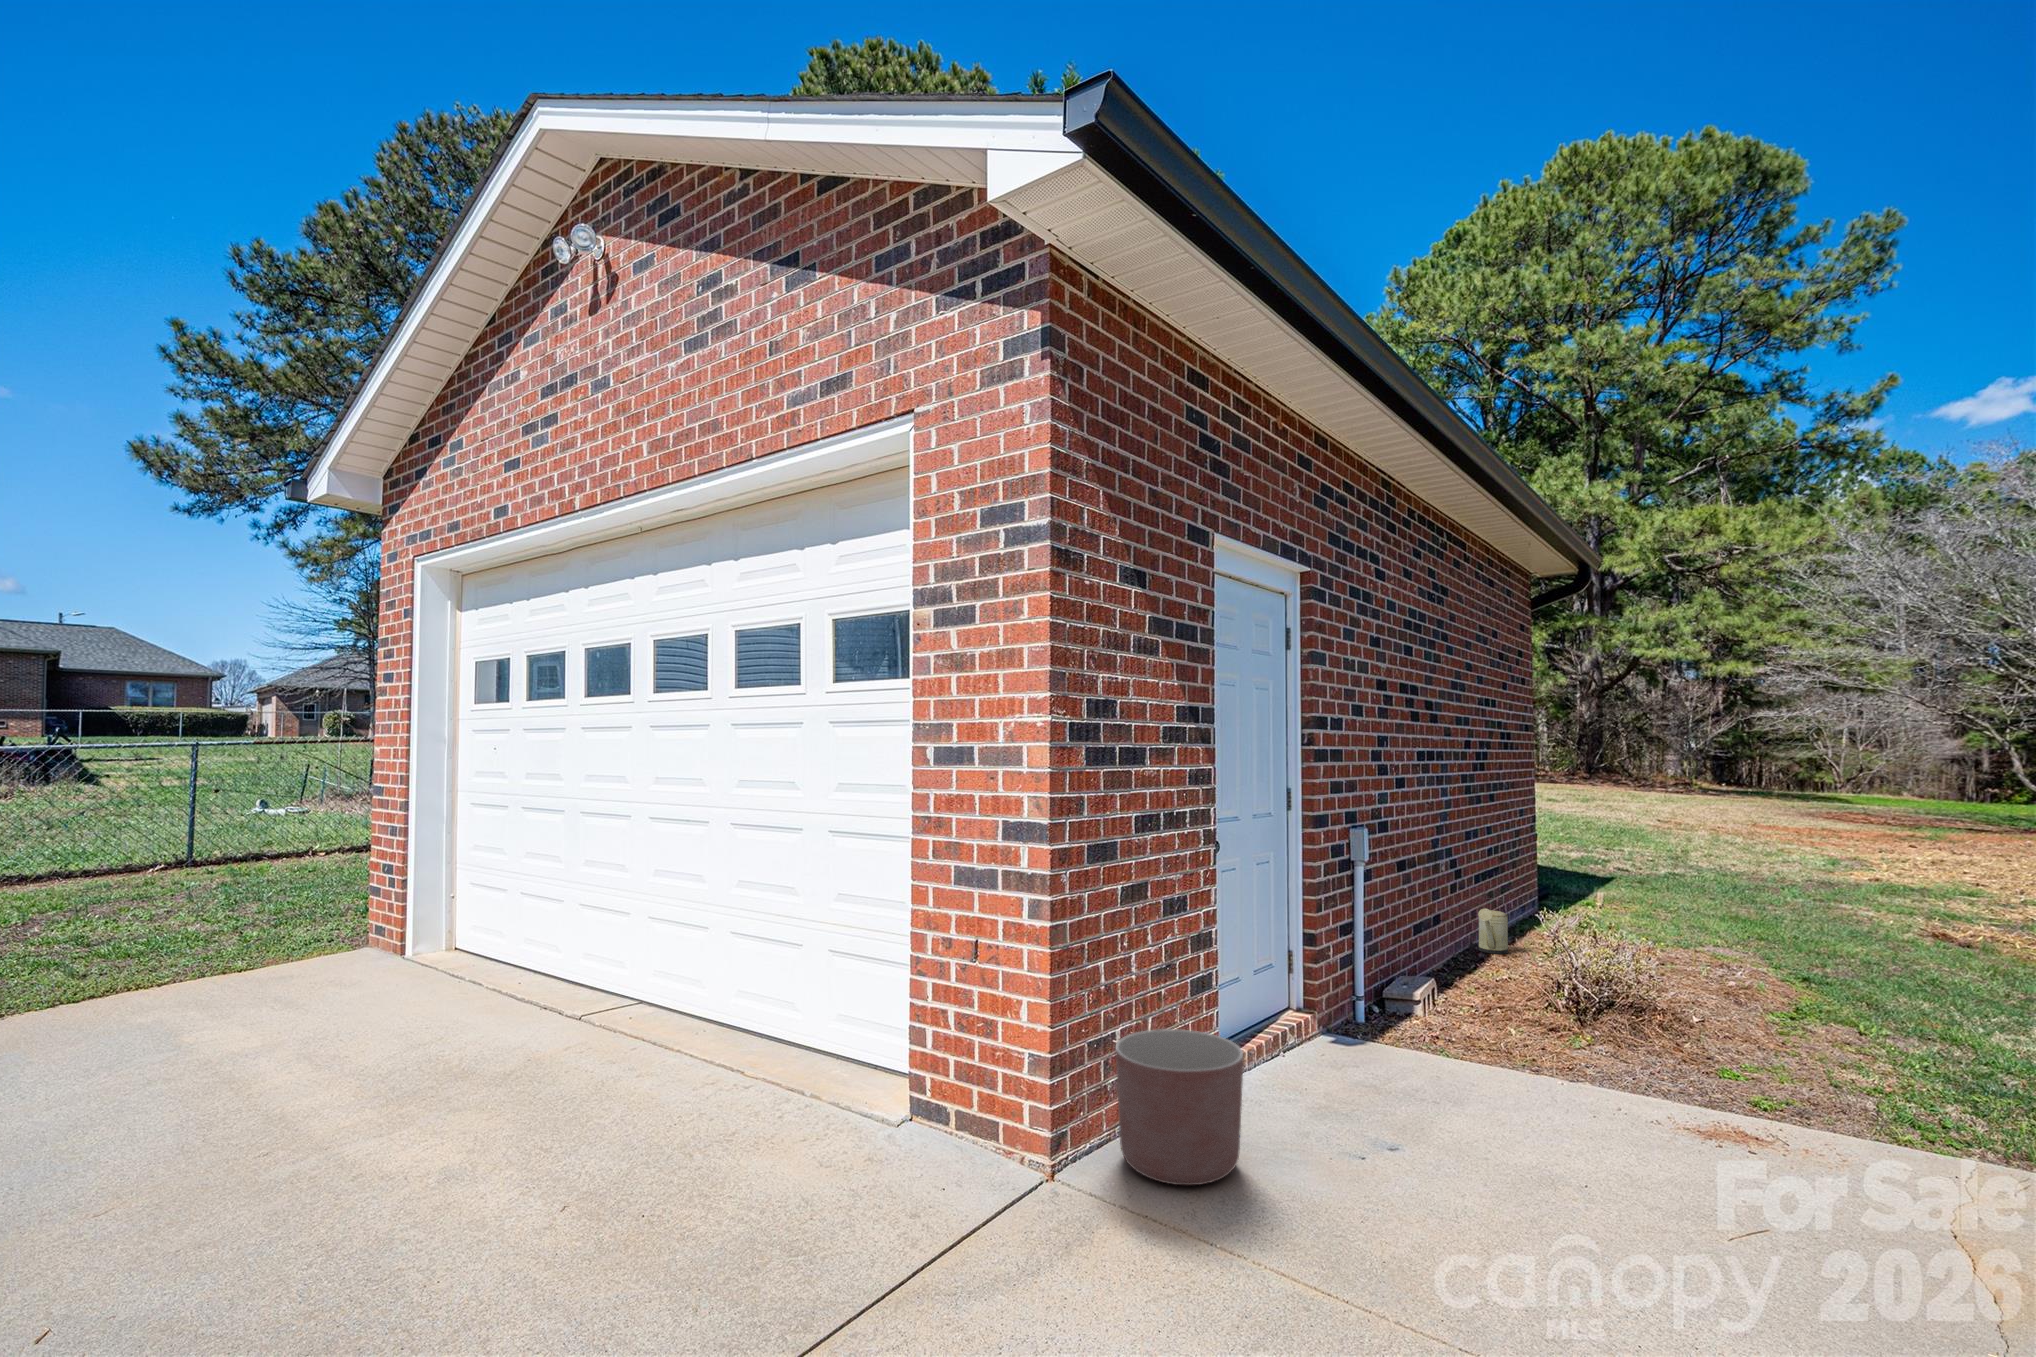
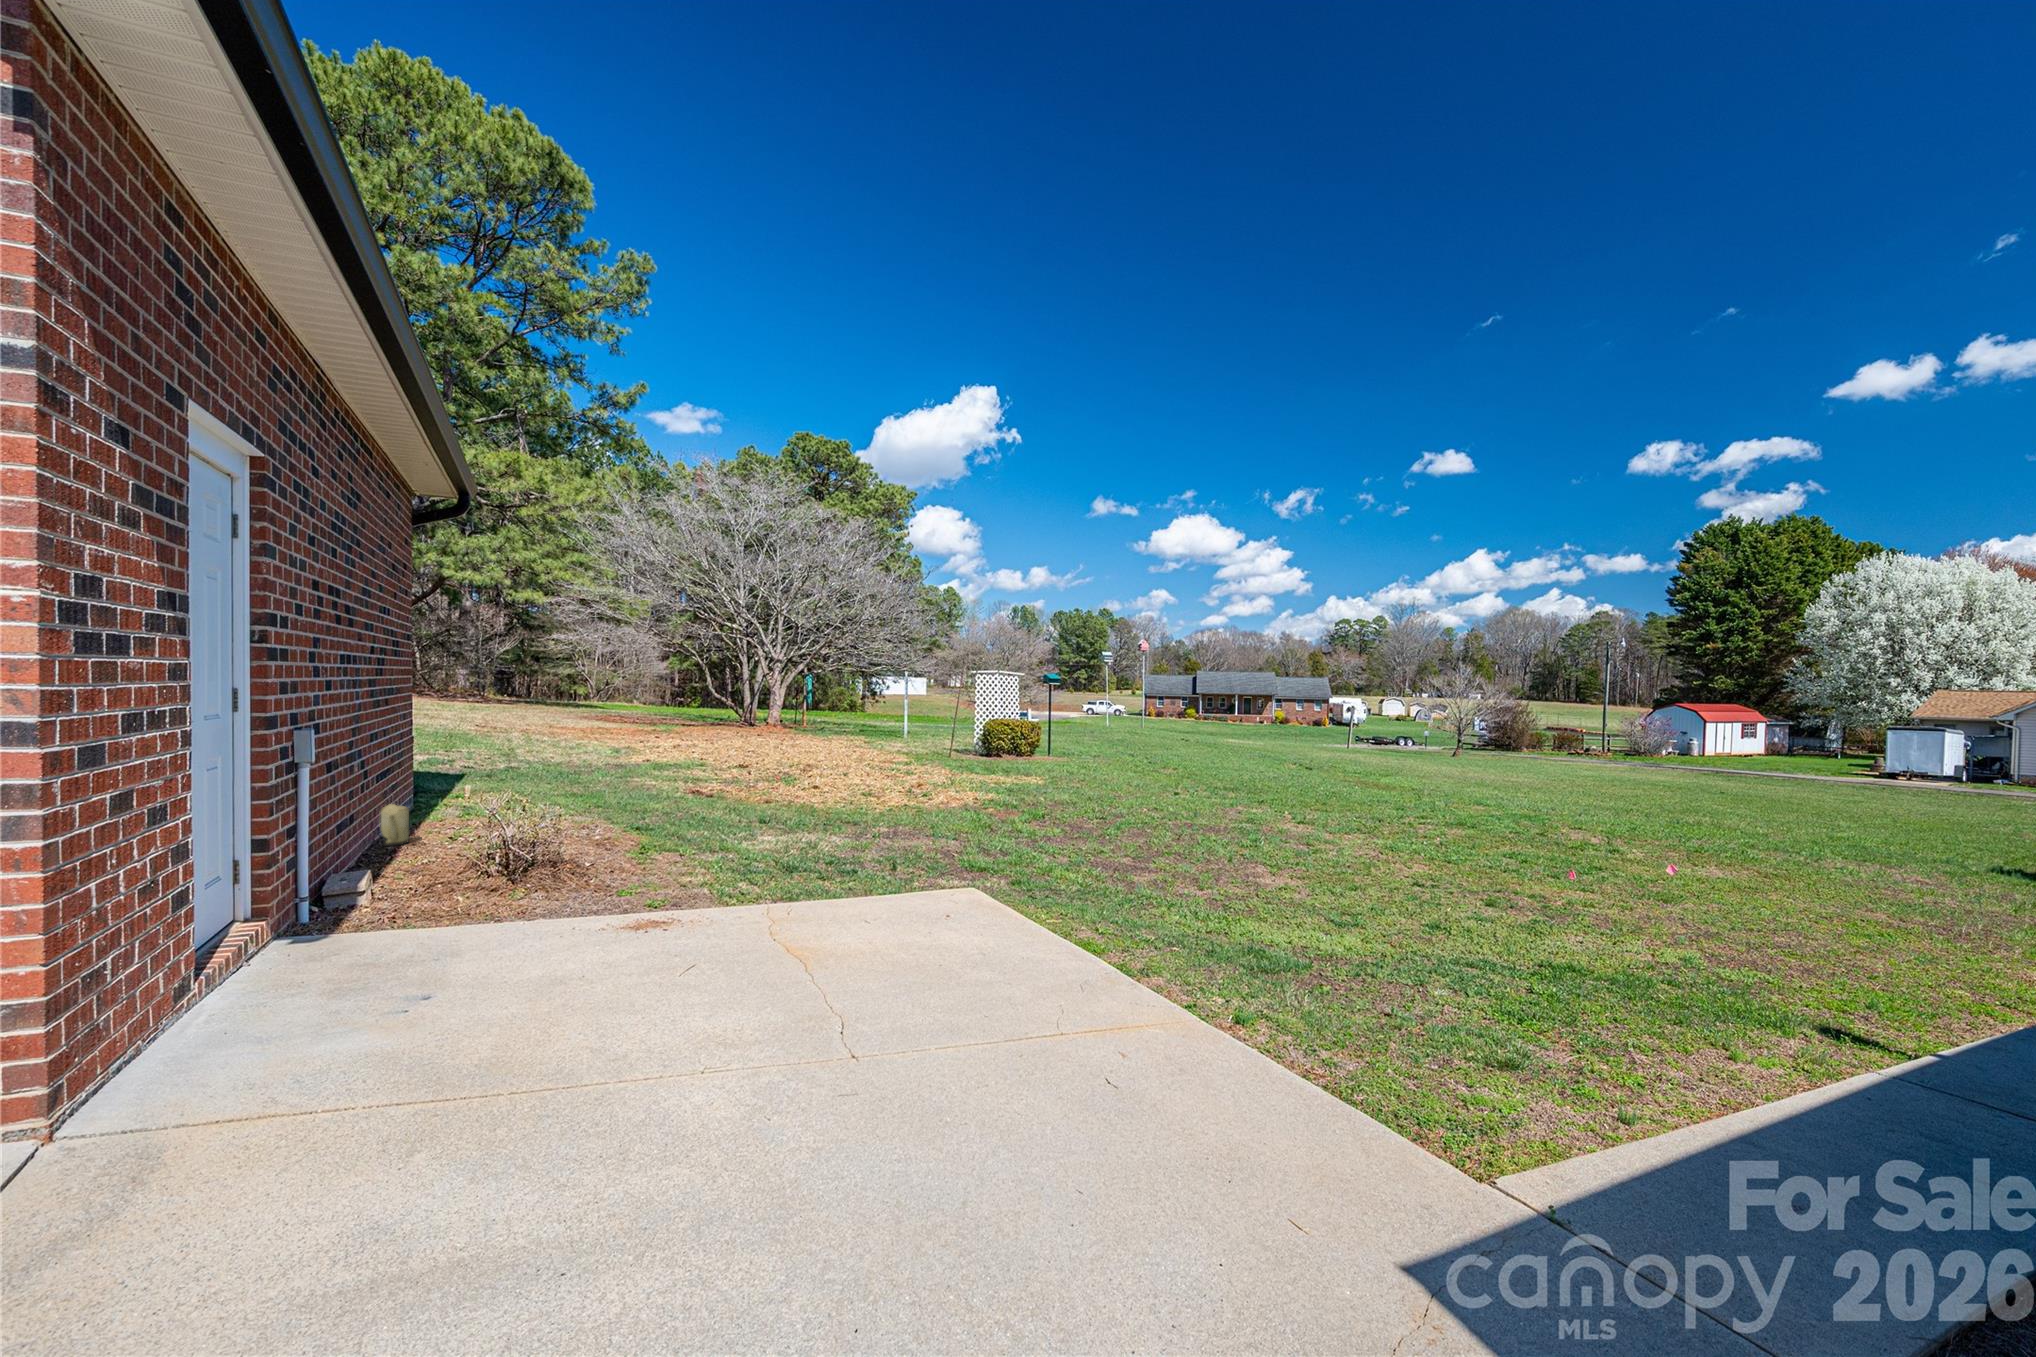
planter: present [1115,1029,1243,1185] -> none [119,934,296,1095]

